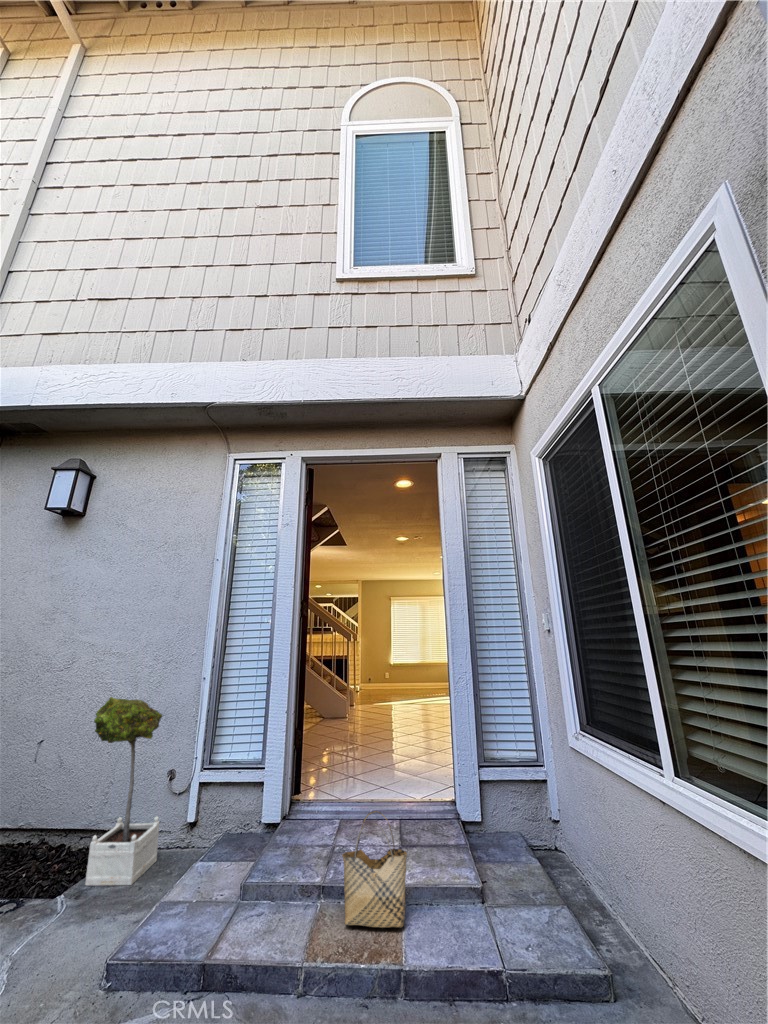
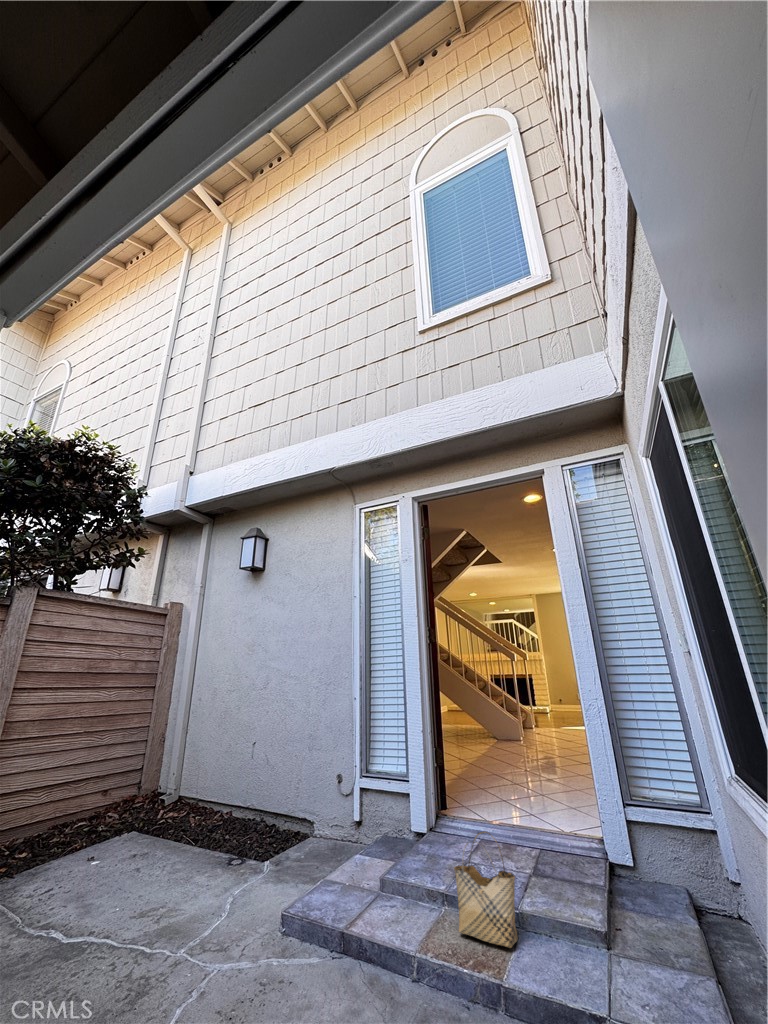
potted tree: present [85,697,162,885] -> none [278,711,334,865]

